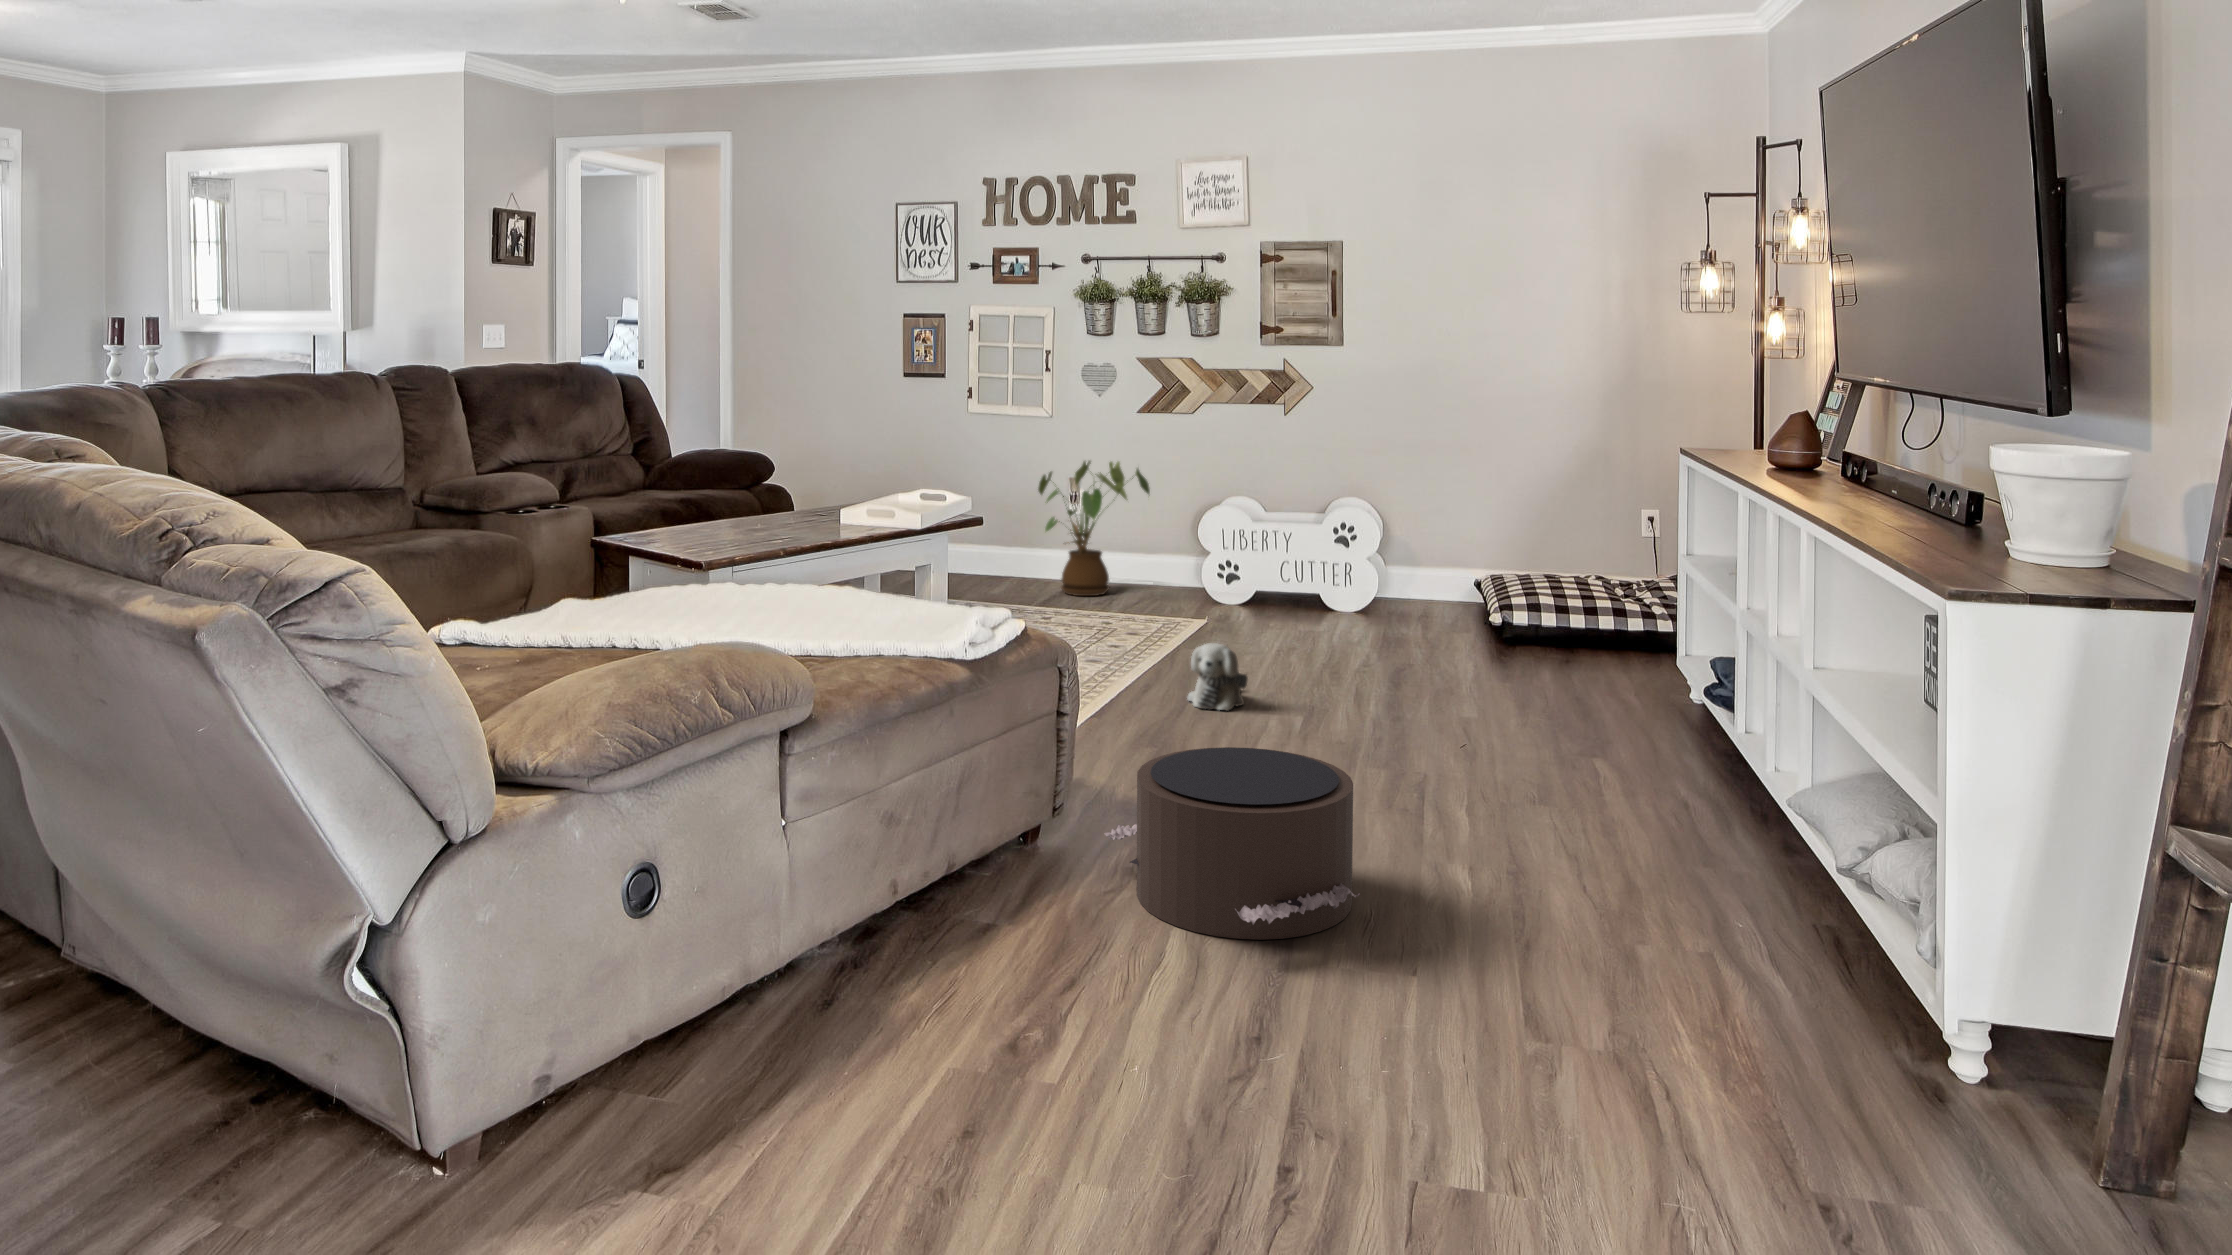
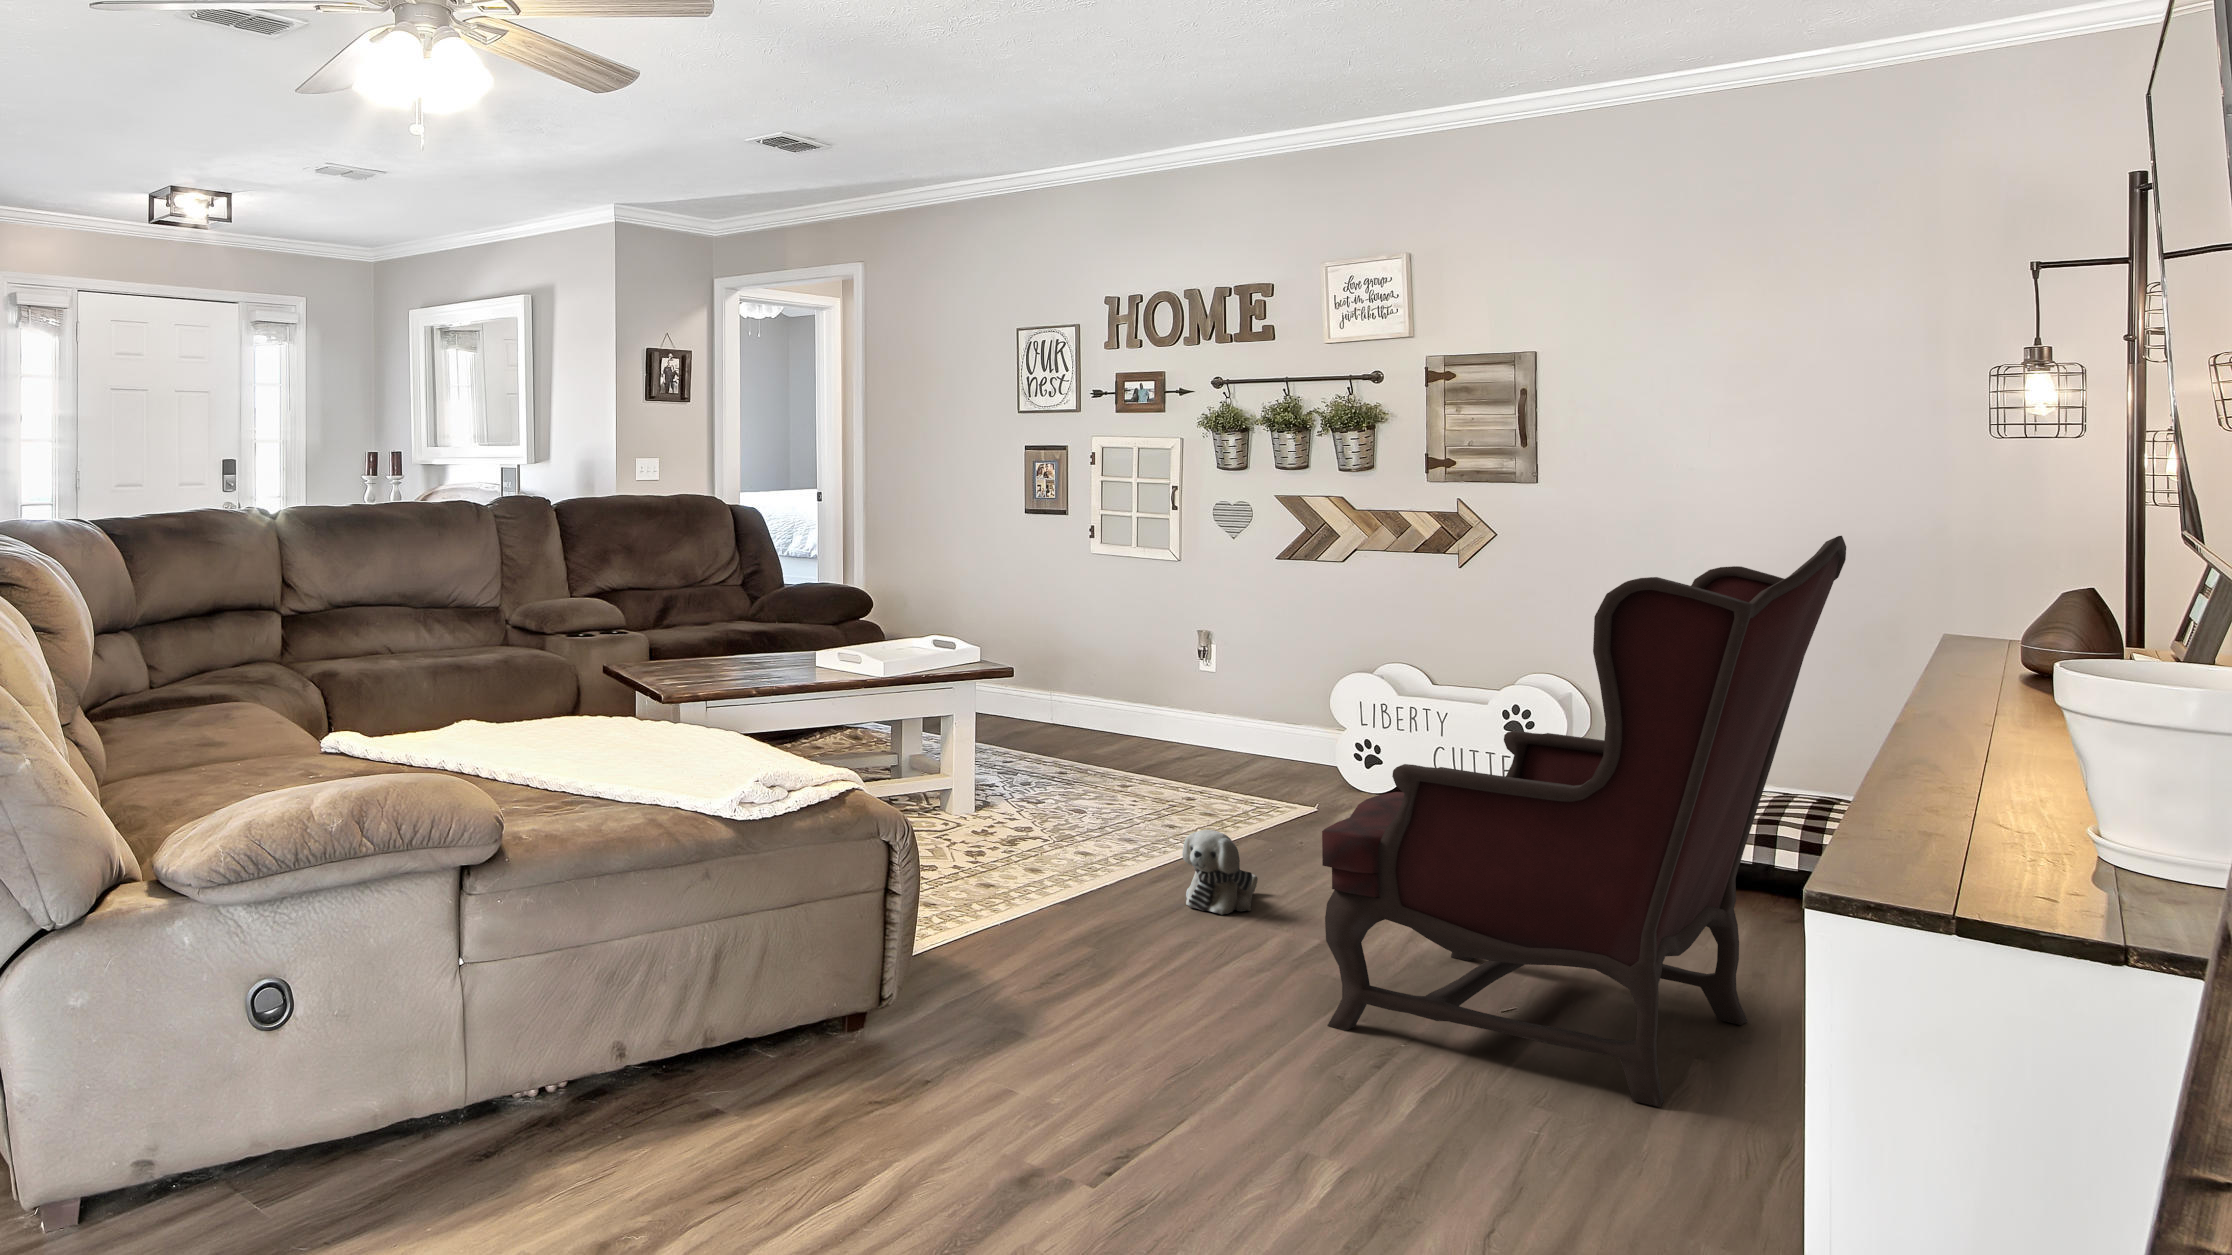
armchair: none [1384,390,1736,806] -> present [1322,536,1846,1107]
house plant: present [1038,461,1150,596] -> none [1149,613,1284,773]
pouf: present [1105,747,1360,940] -> none [867,933,1122,1168]

